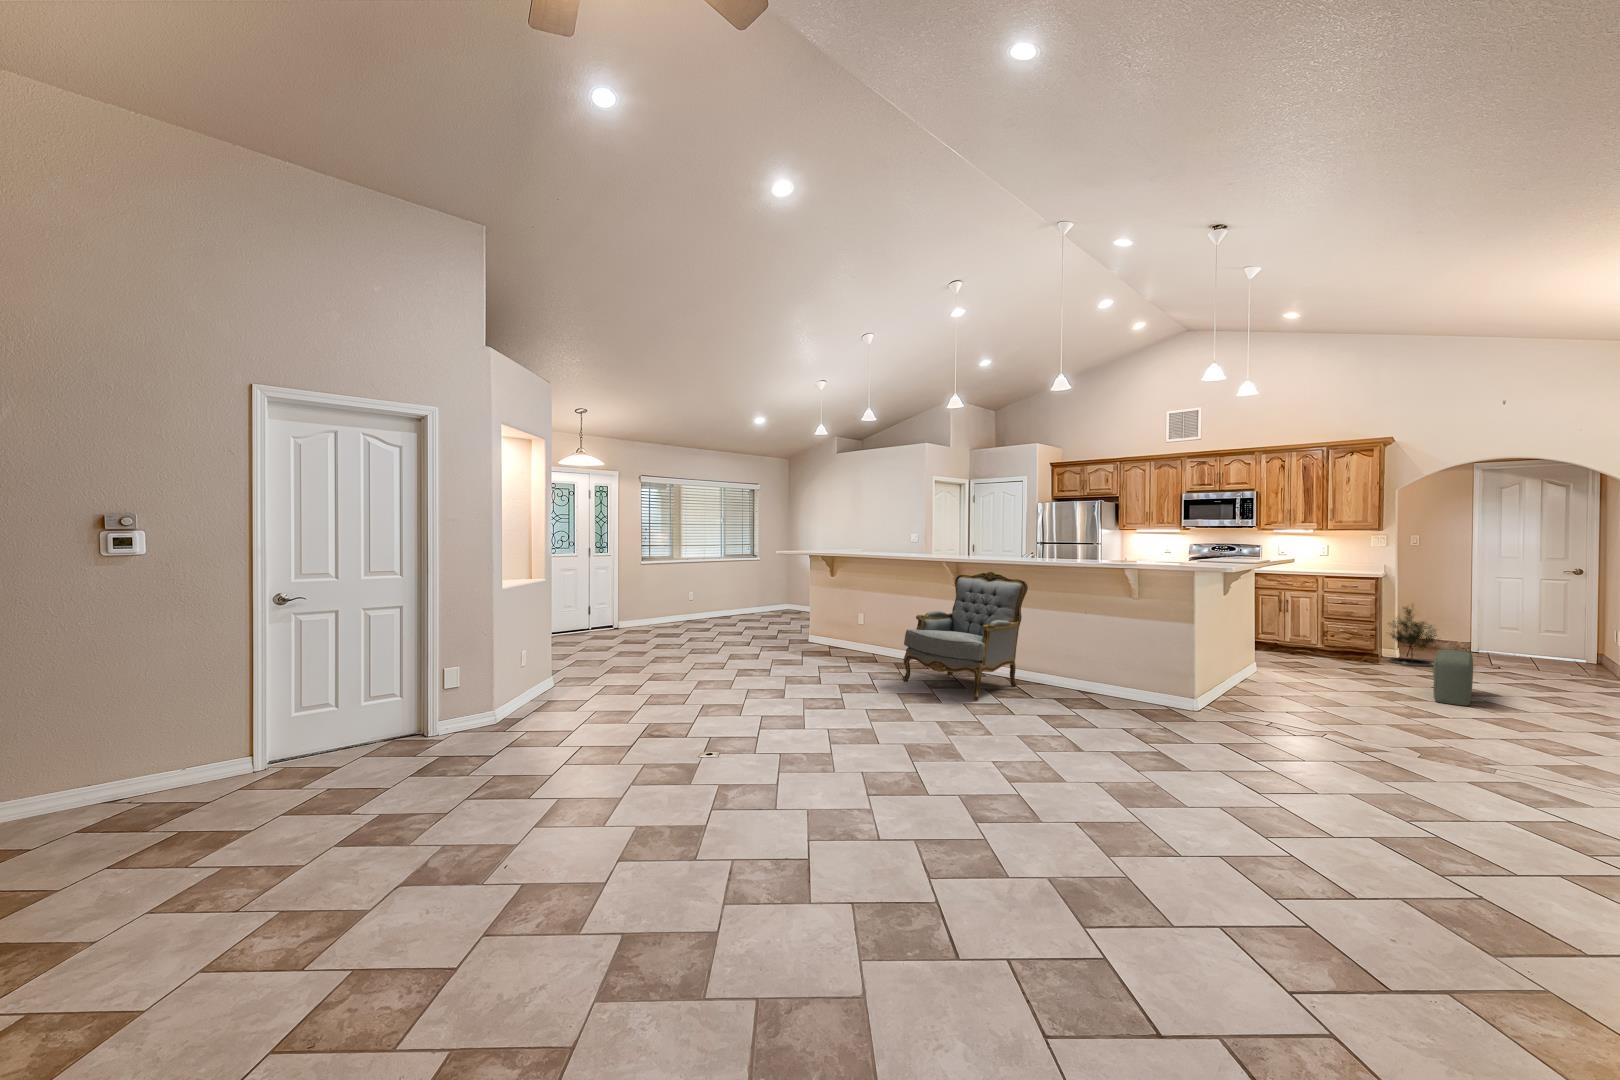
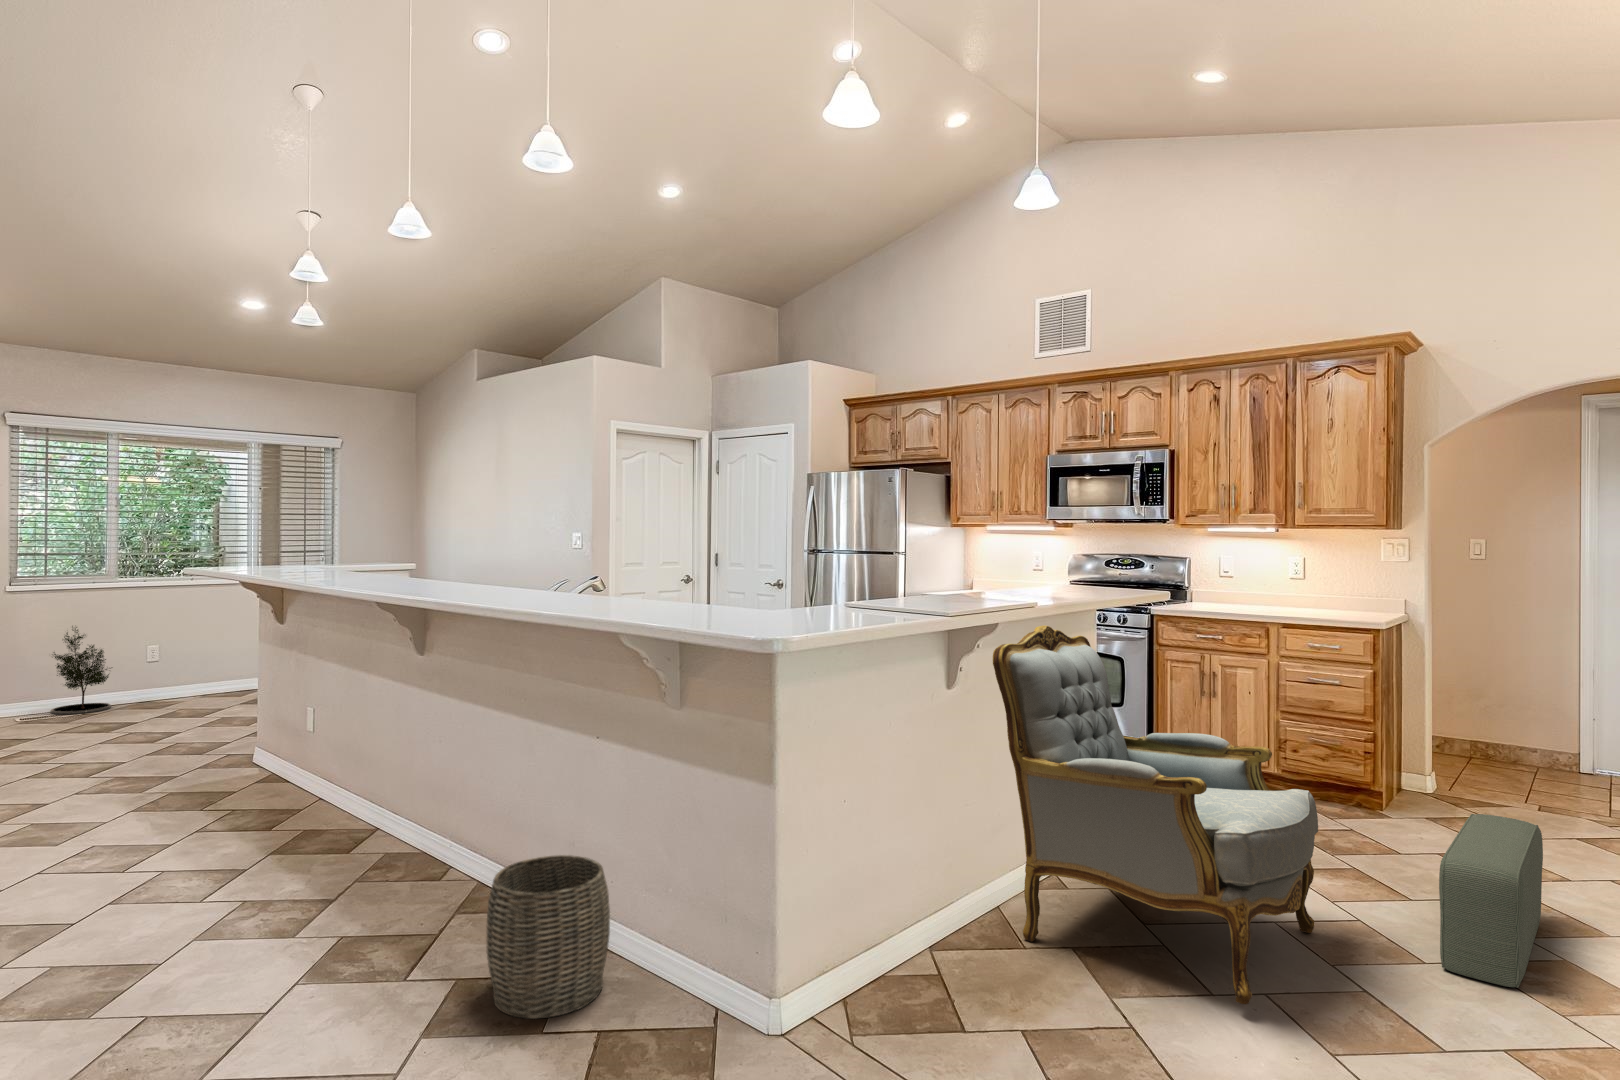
armchair: present [902,572,1028,700] -> present [993,626,1318,1004]
potted tree: present [1388,607,1436,666] -> present [51,626,111,715]
woven basket: none [1072,656,1119,707] -> present [487,855,610,1019]

